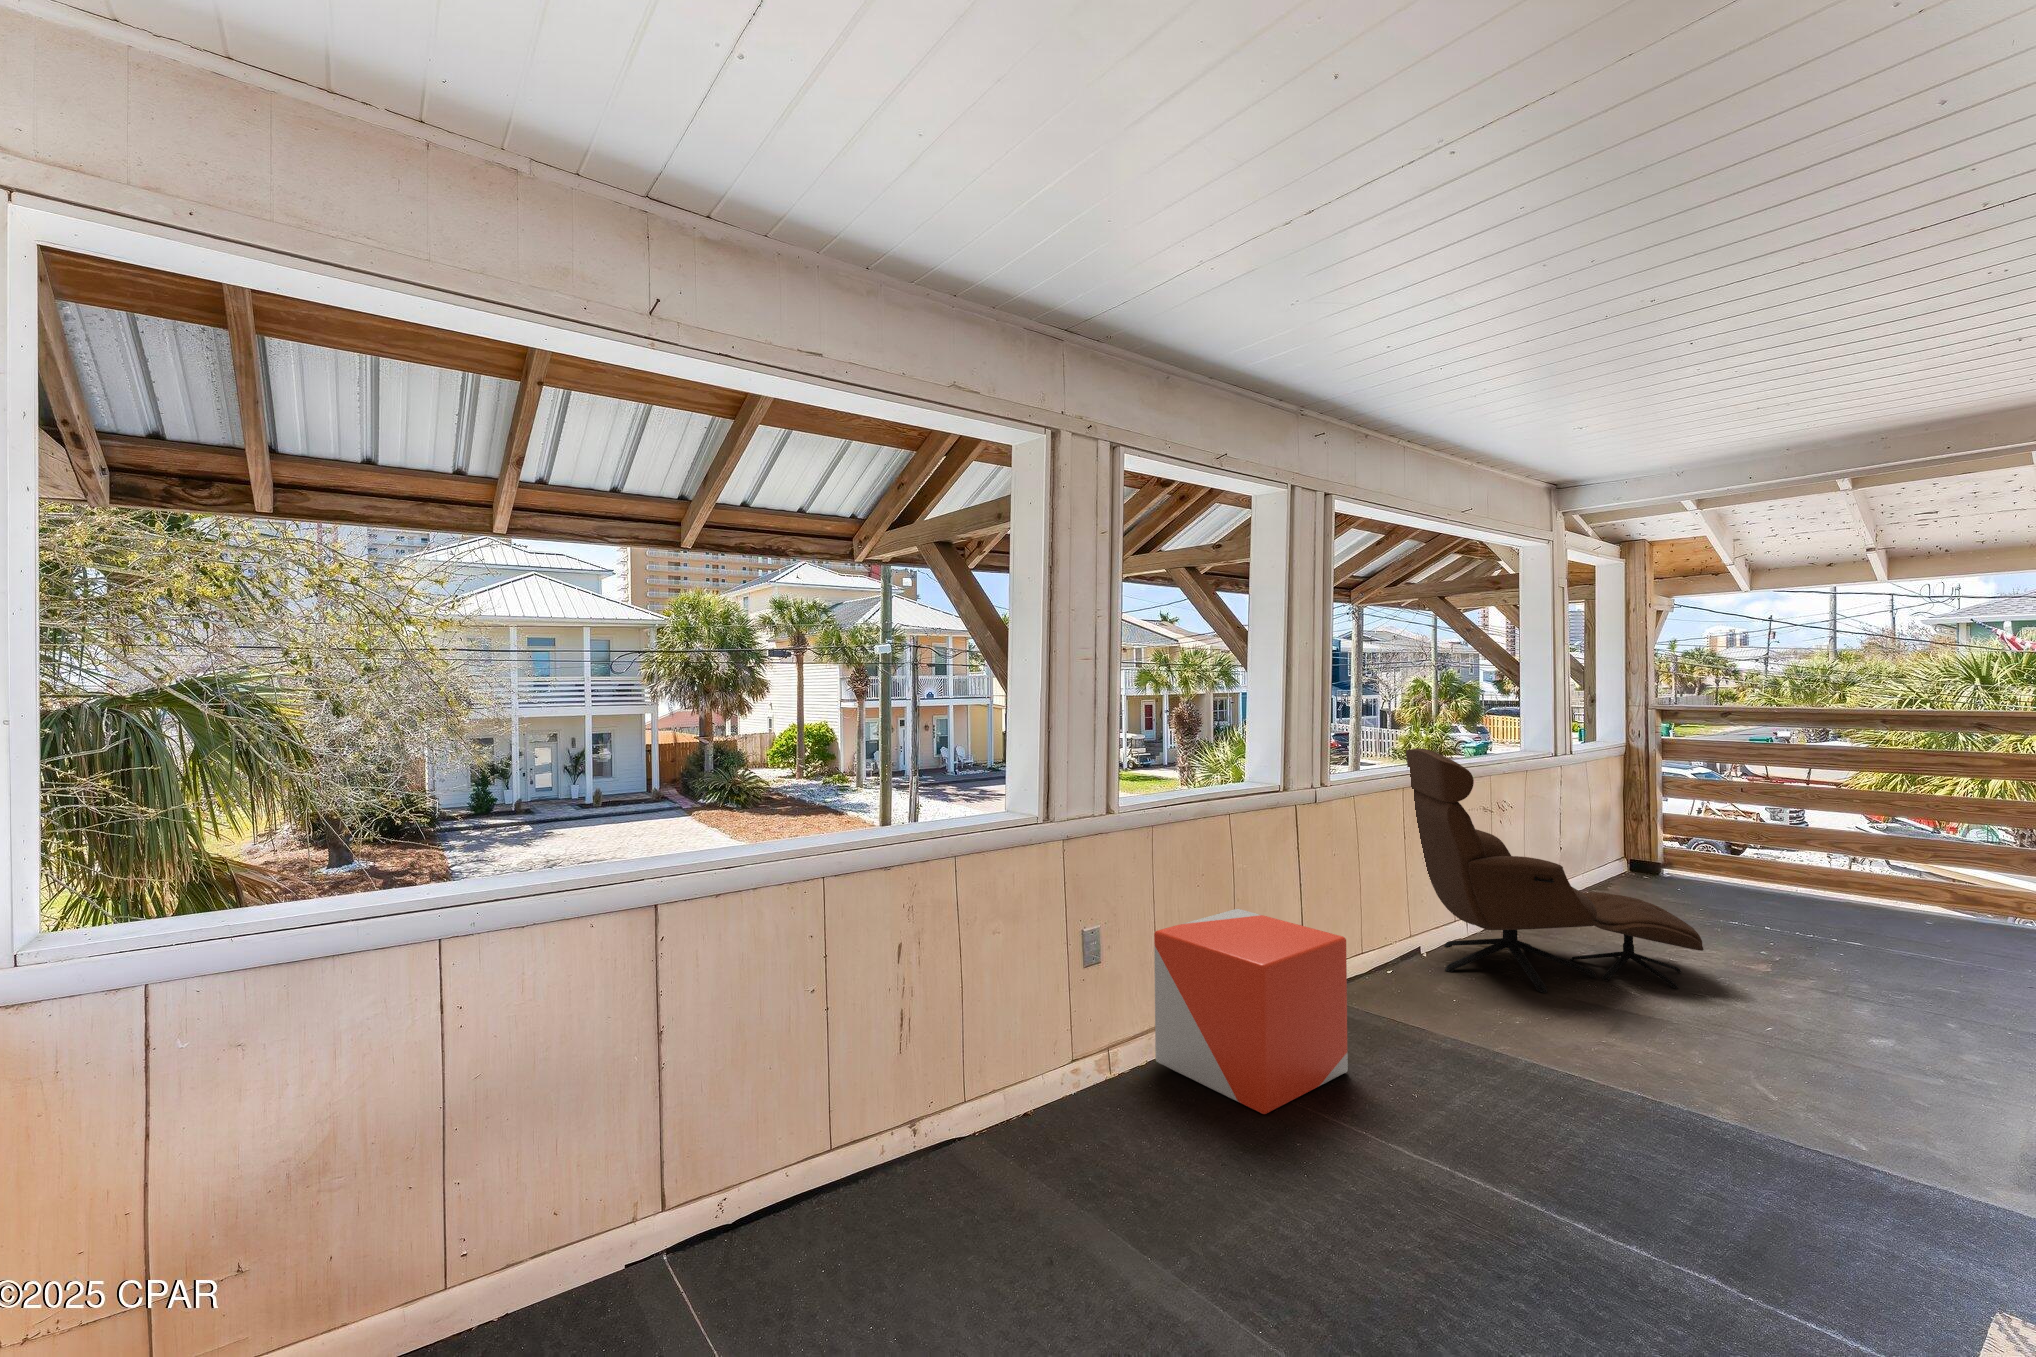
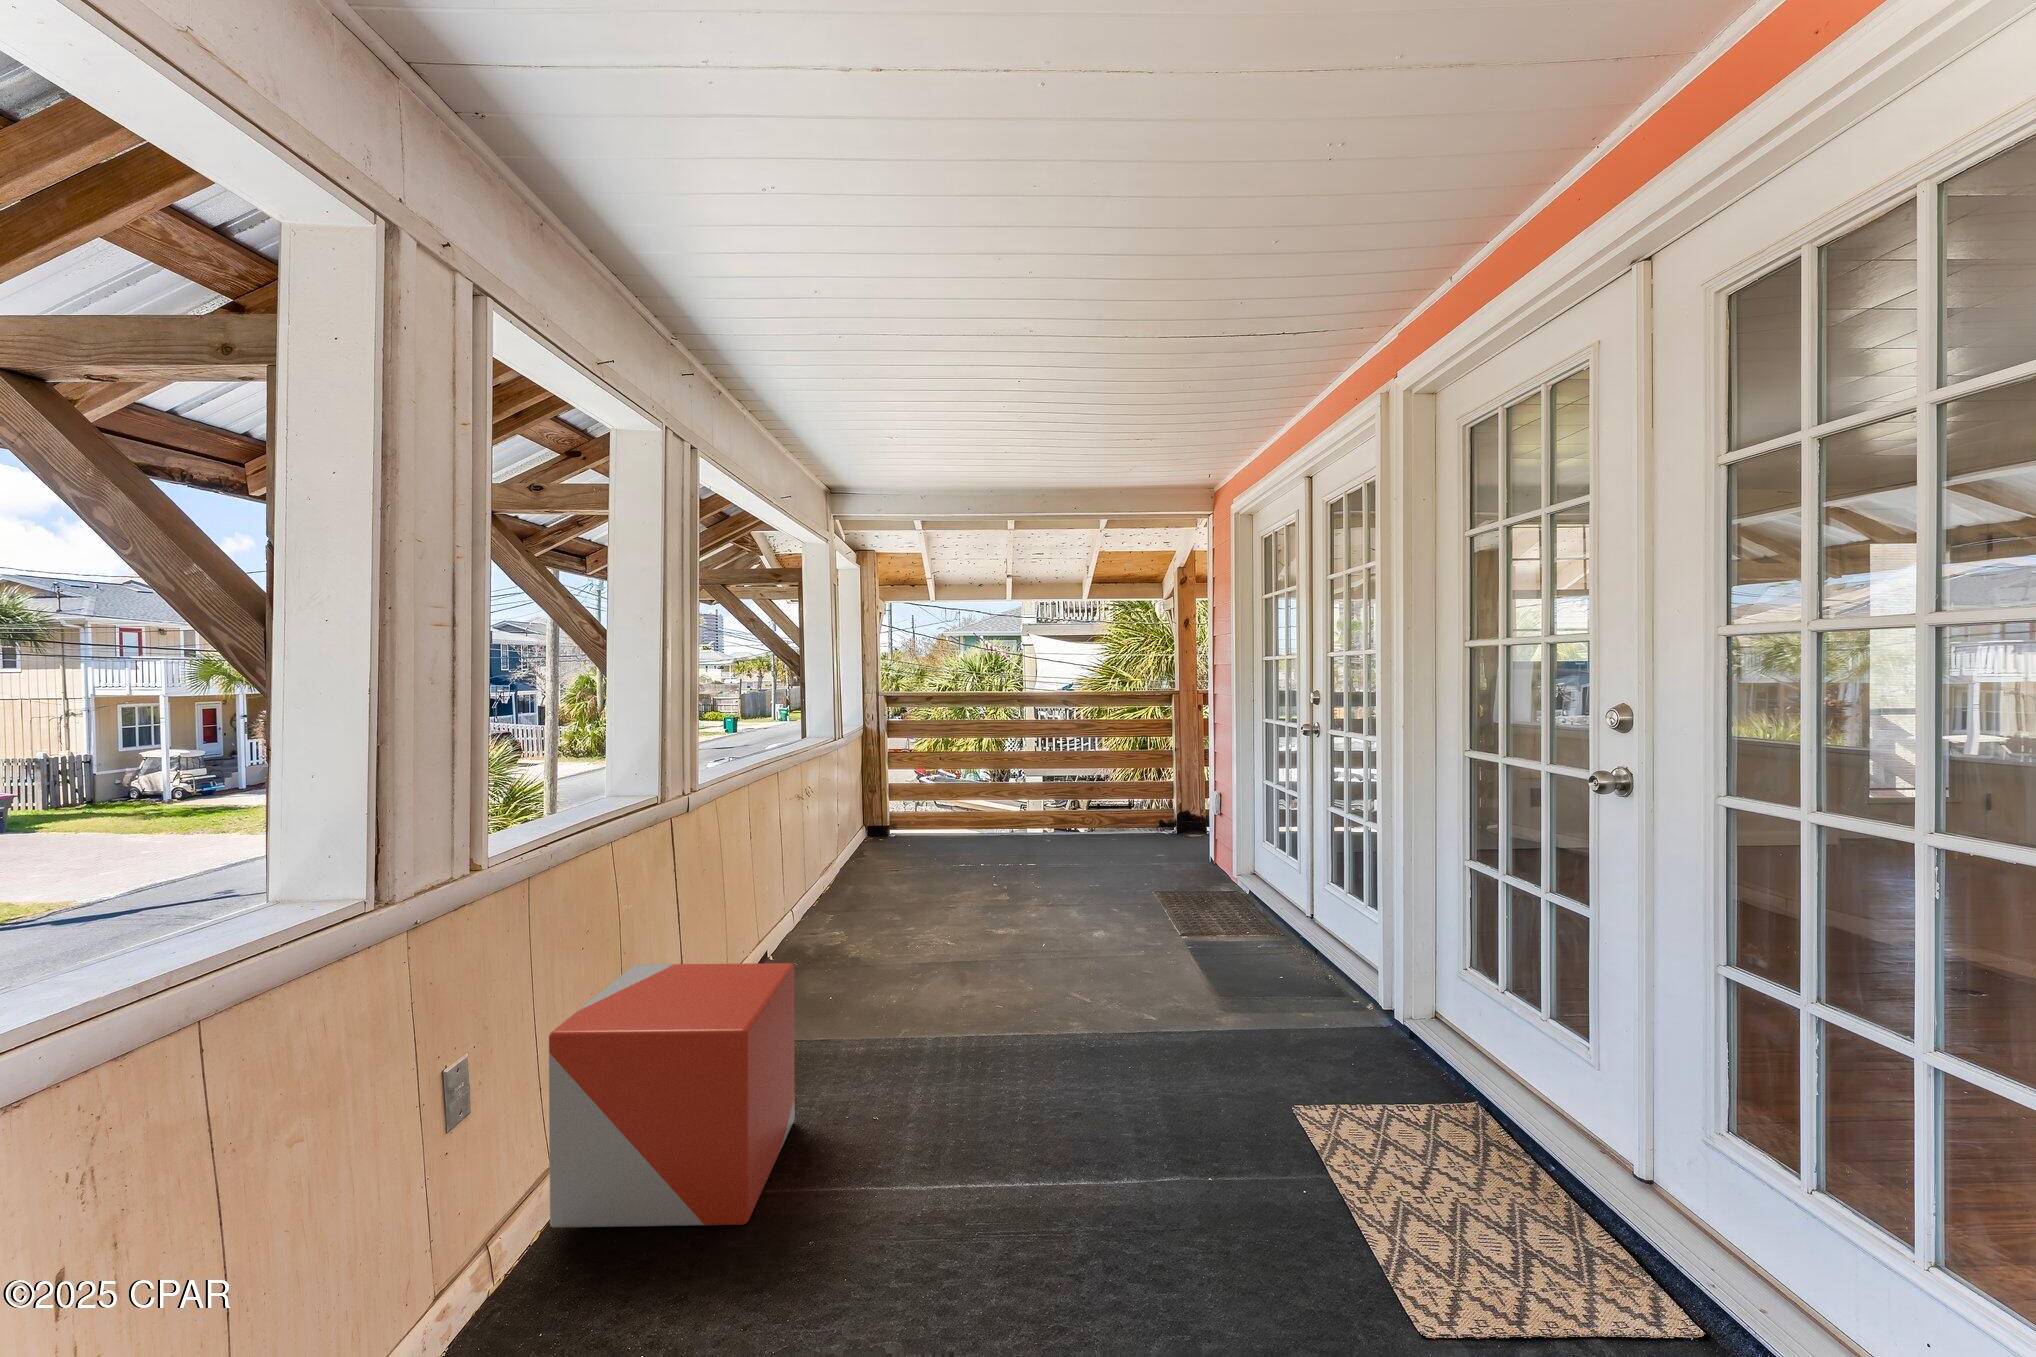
lounge chair: present [1406,748,1704,993] -> none [747,739,983,969]

